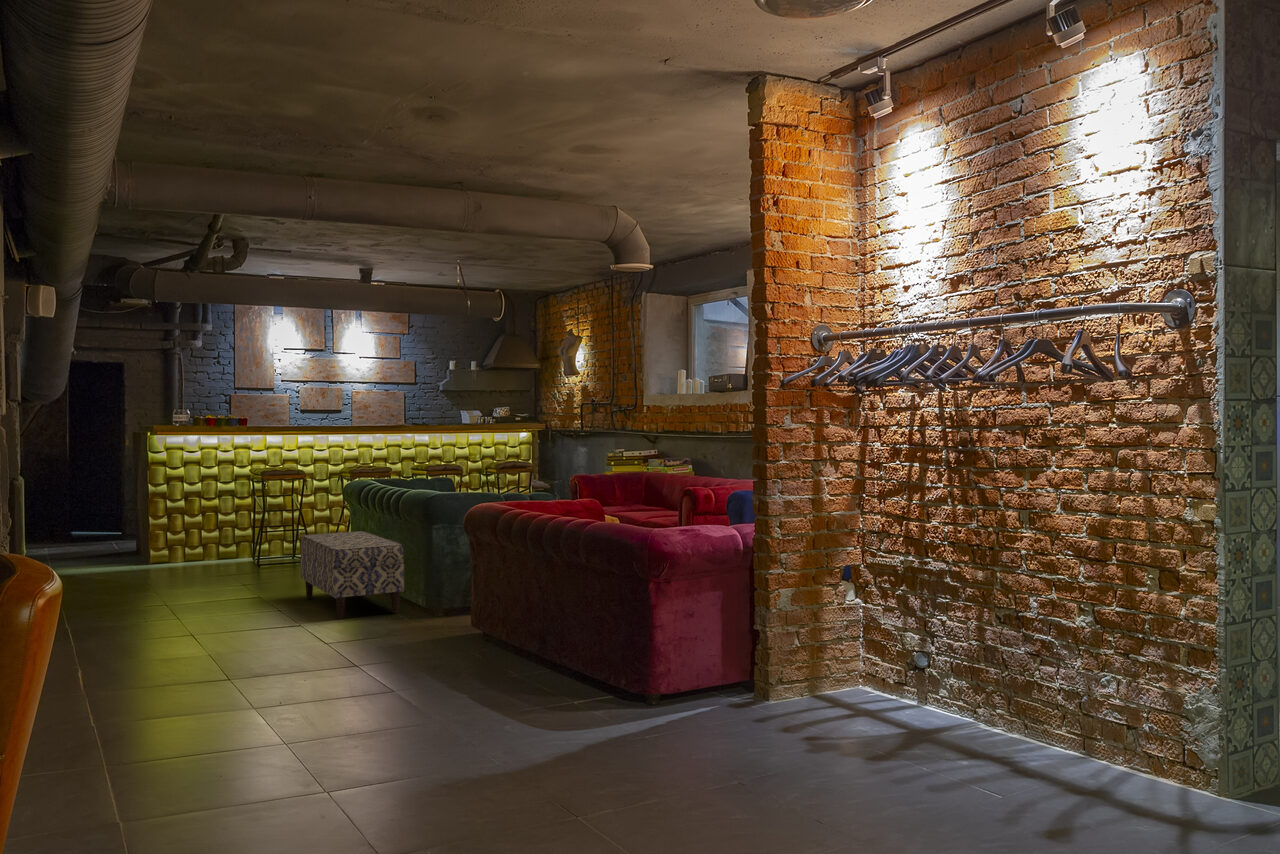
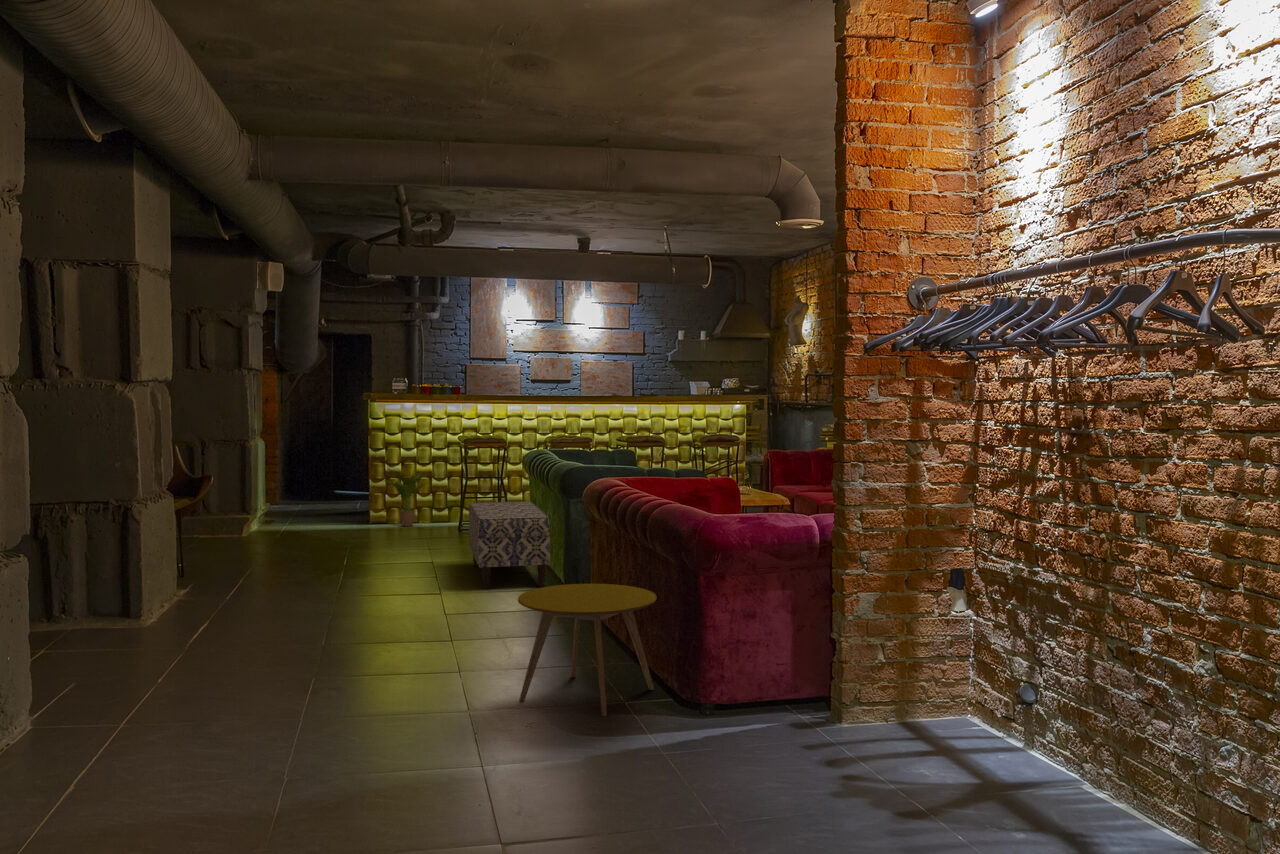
potted plant: none [165,502,221,565] -> present [385,468,430,526]
side table: none [465,599,594,718] -> present [518,584,657,716]

